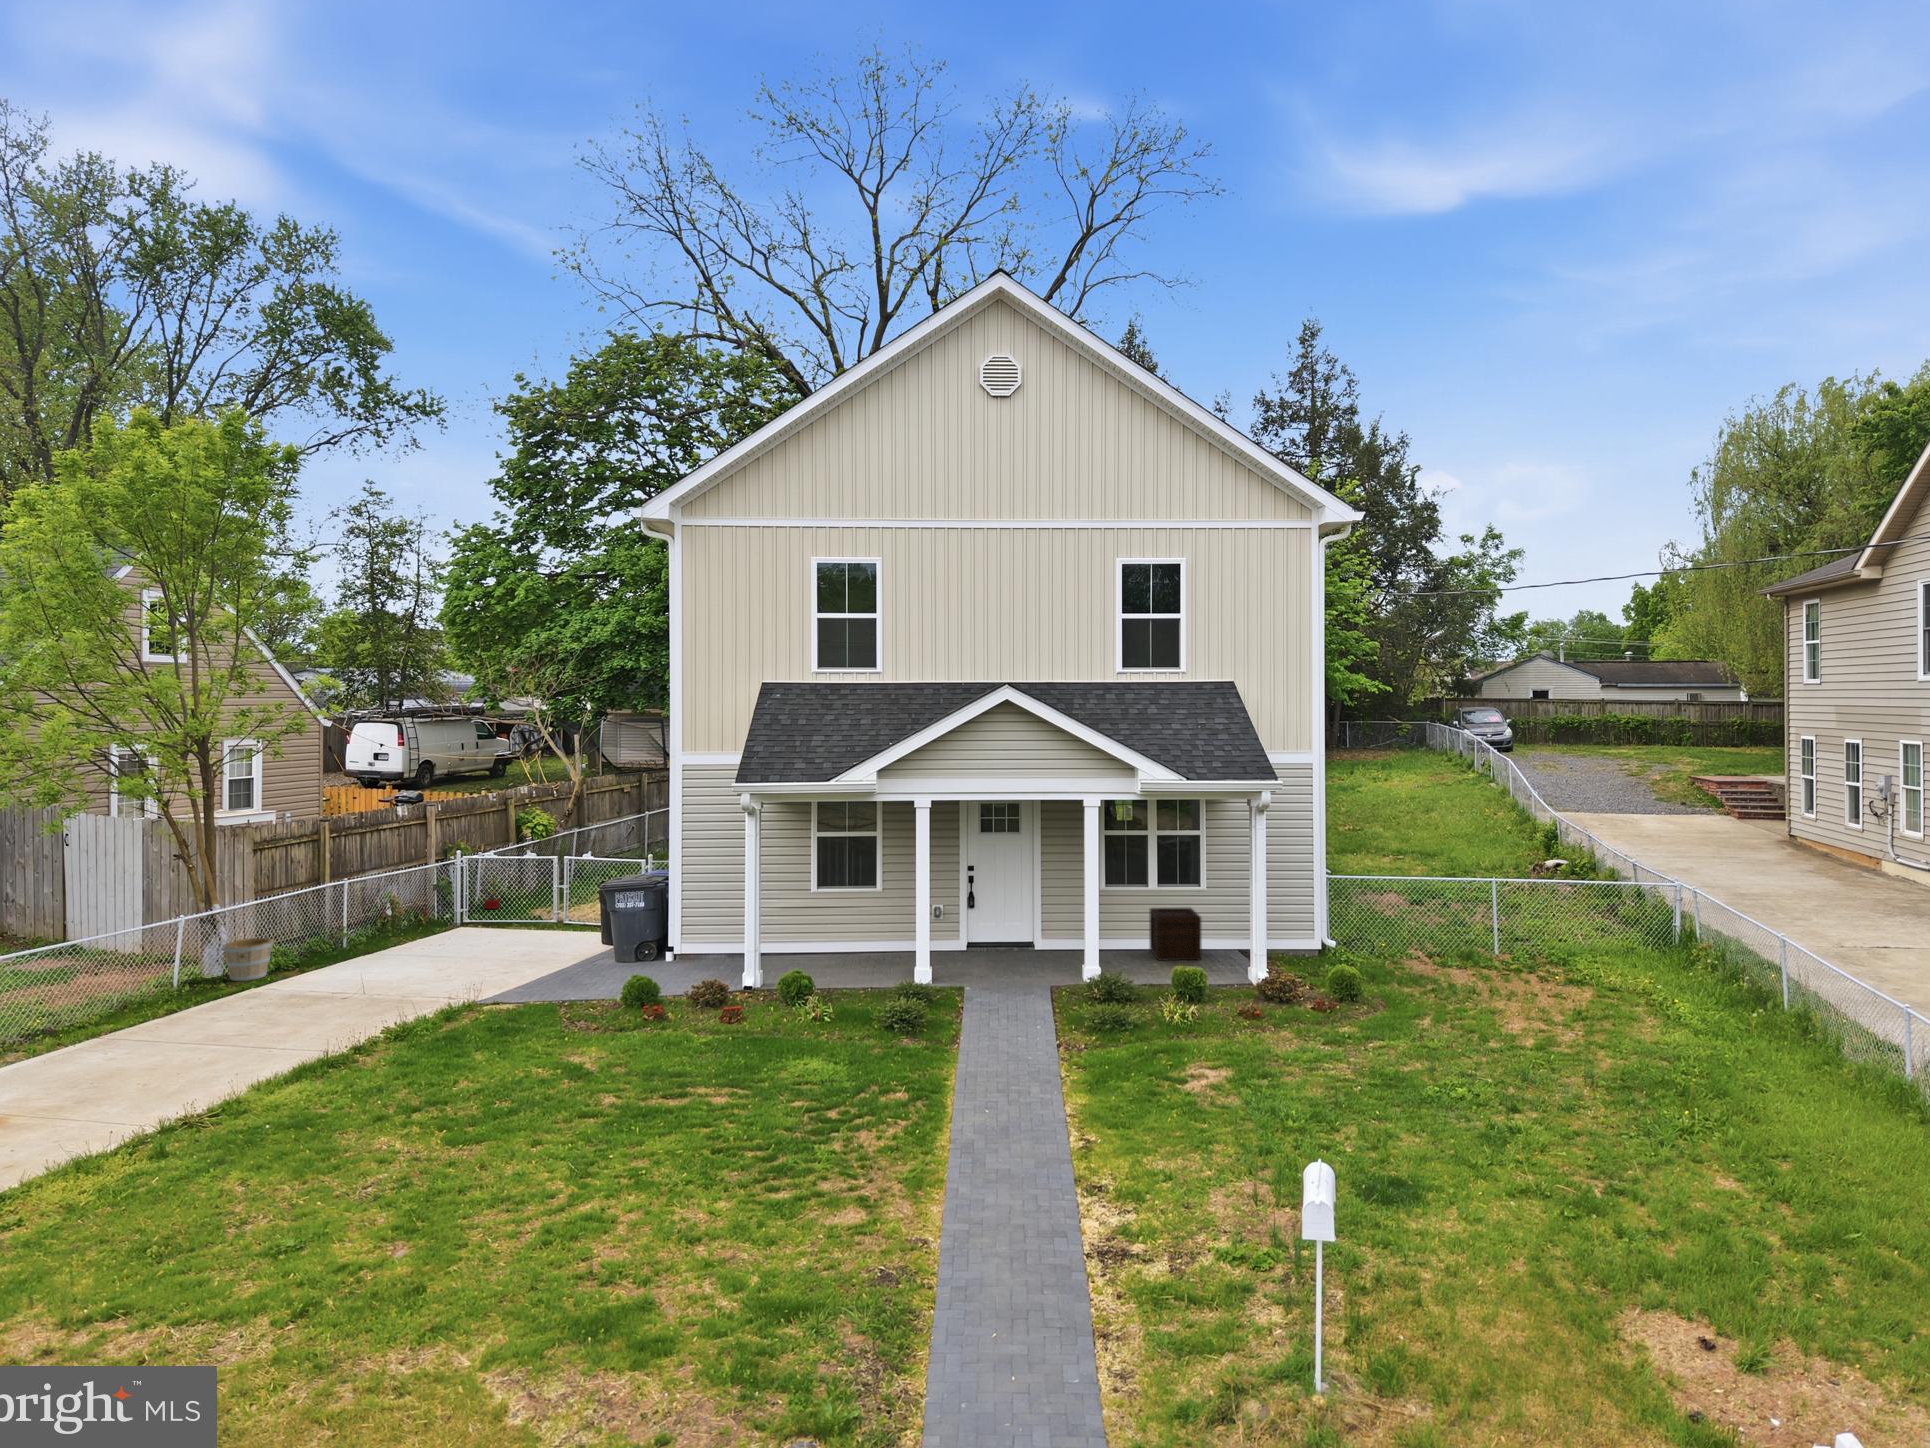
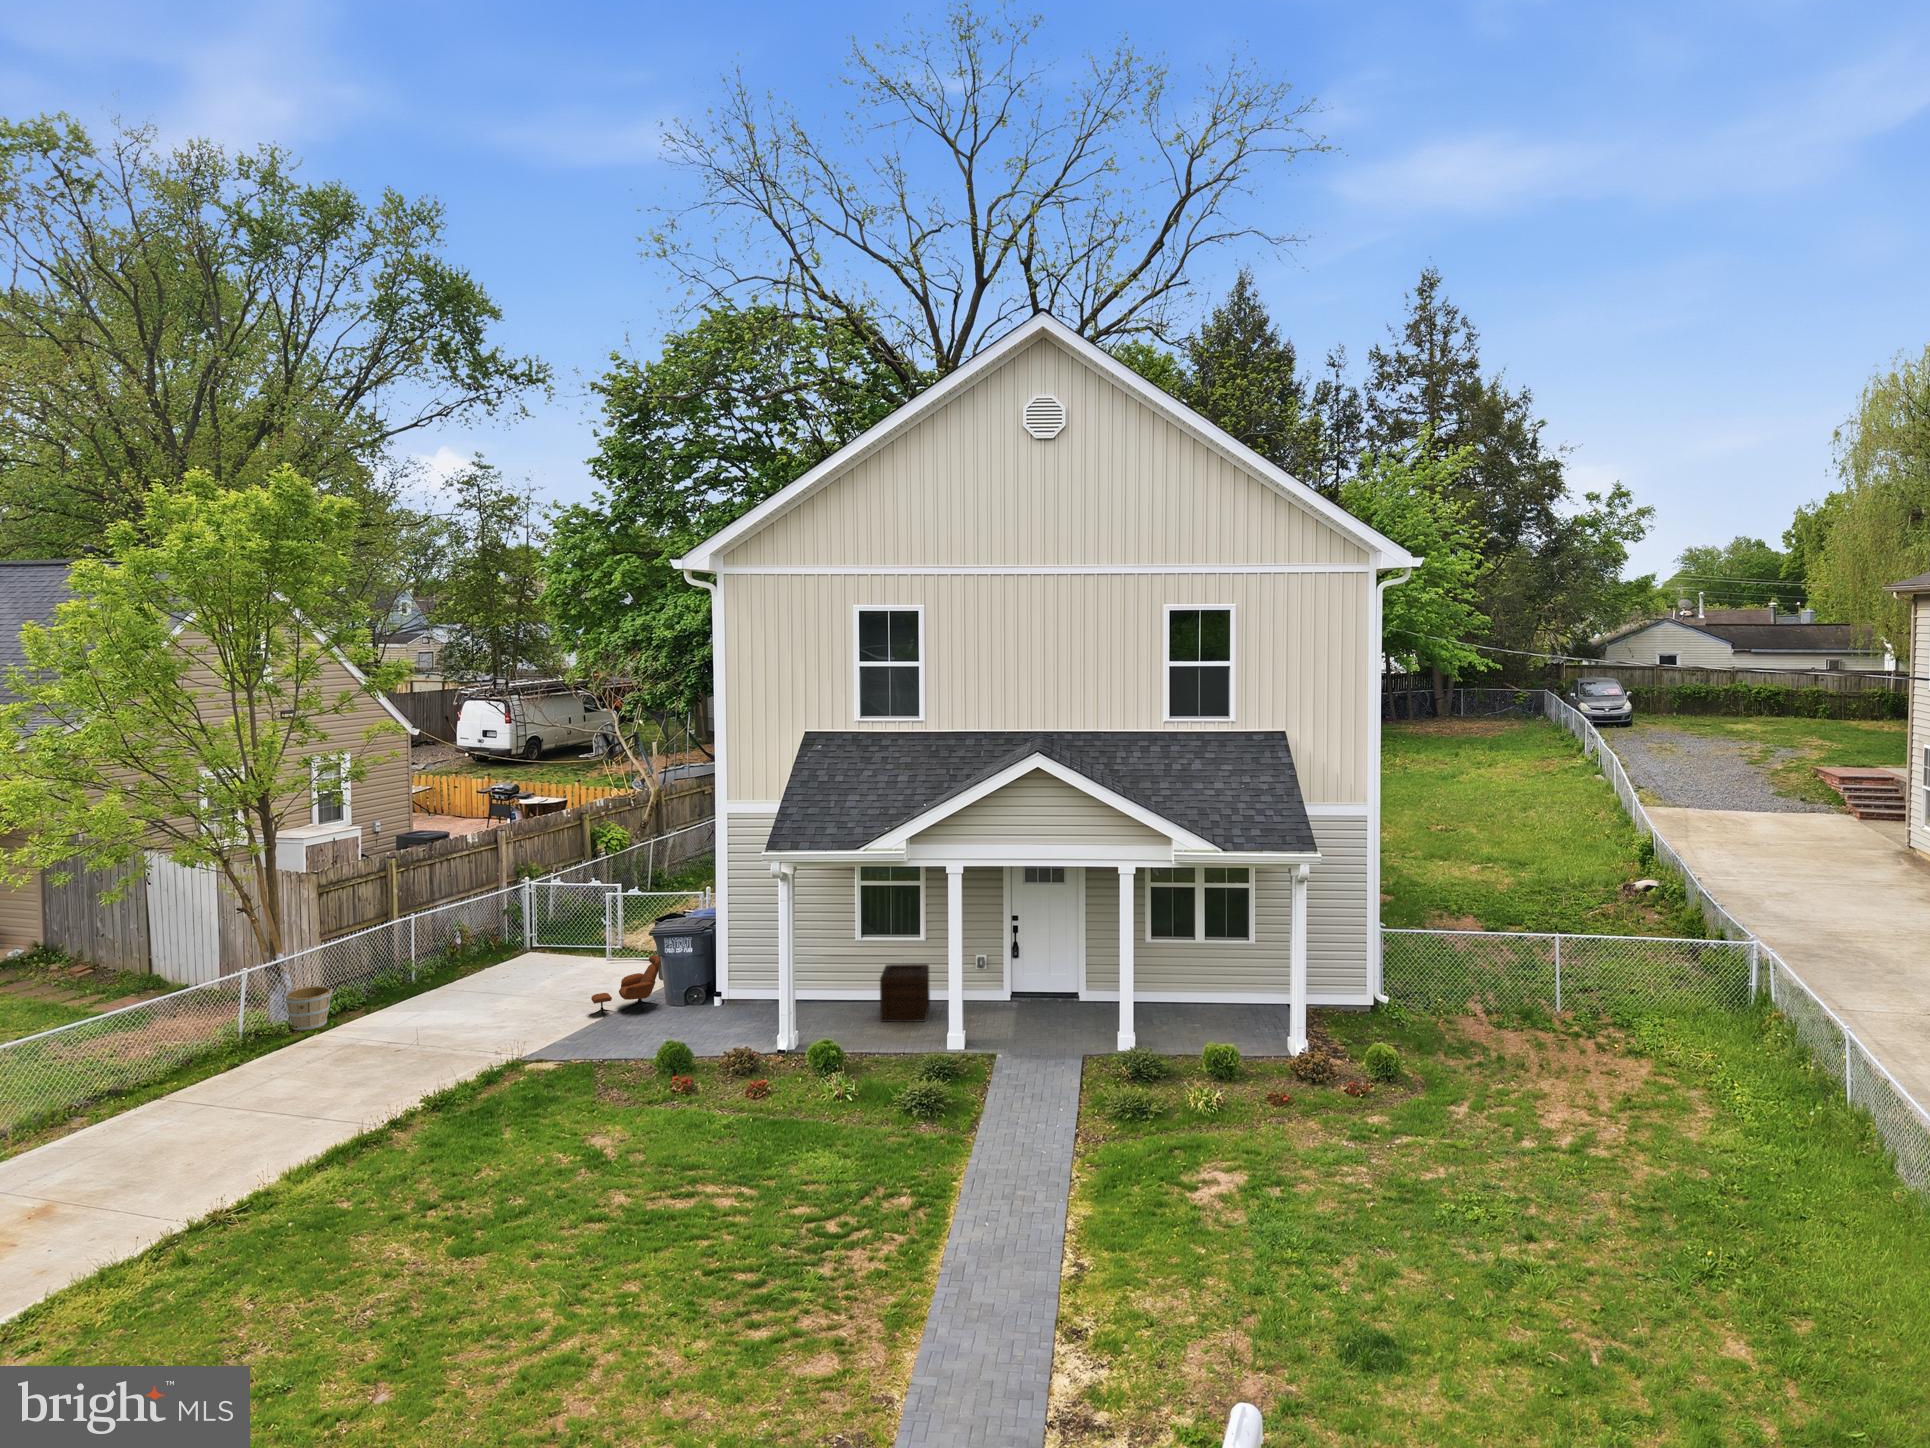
decorative plant: present [484,879,500,909] -> none [534,898,569,938]
lounge chair: none [542,907,616,967] -> present [589,955,660,1018]
wooden crate: present [1150,908,1202,961] -> present [880,964,930,1022]

